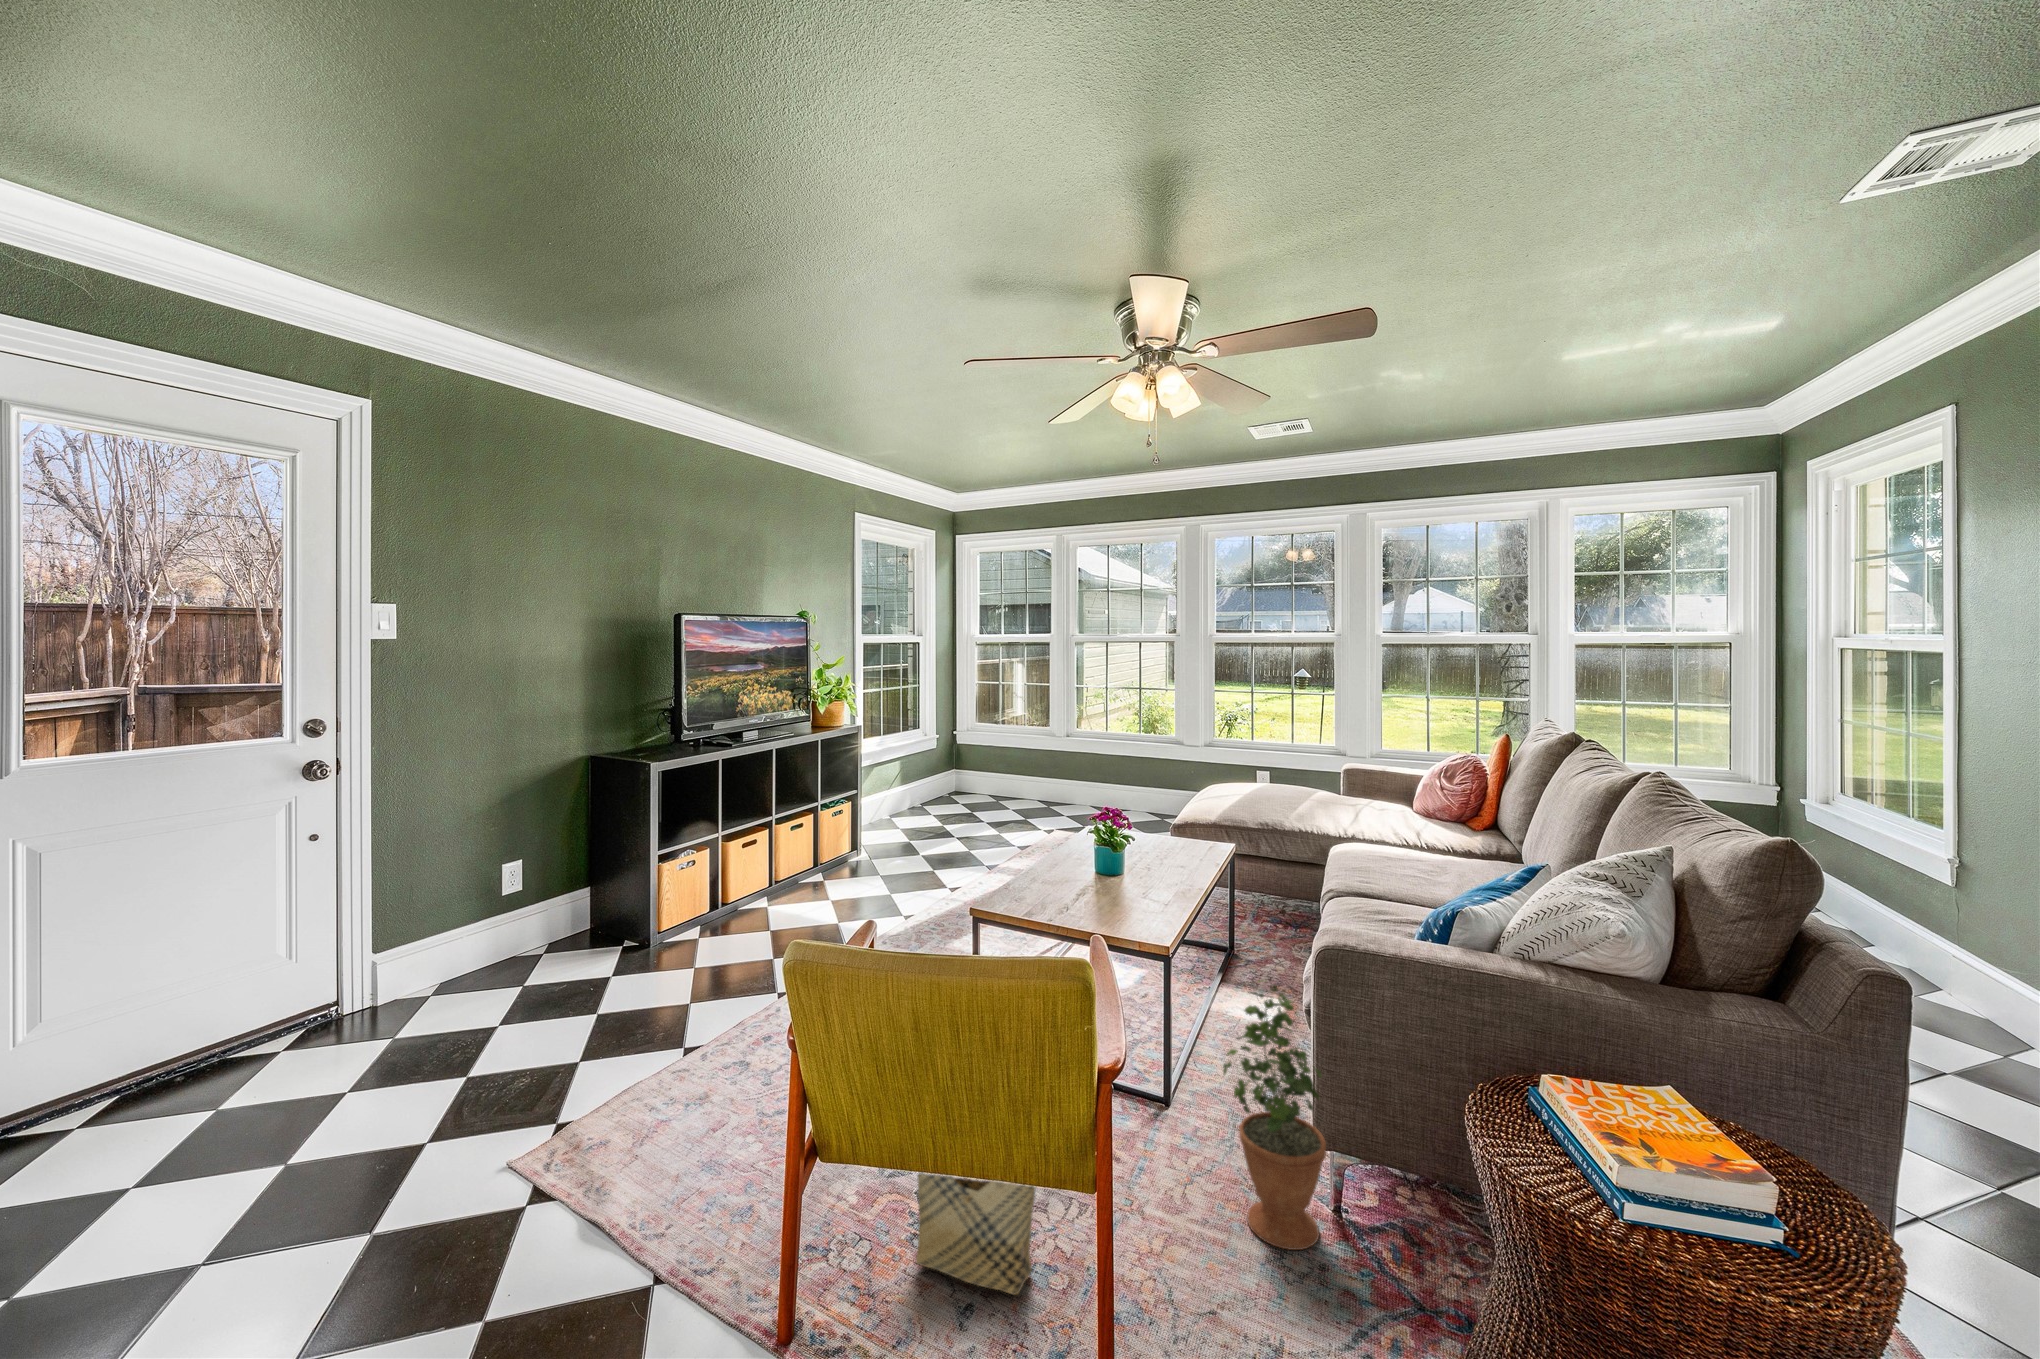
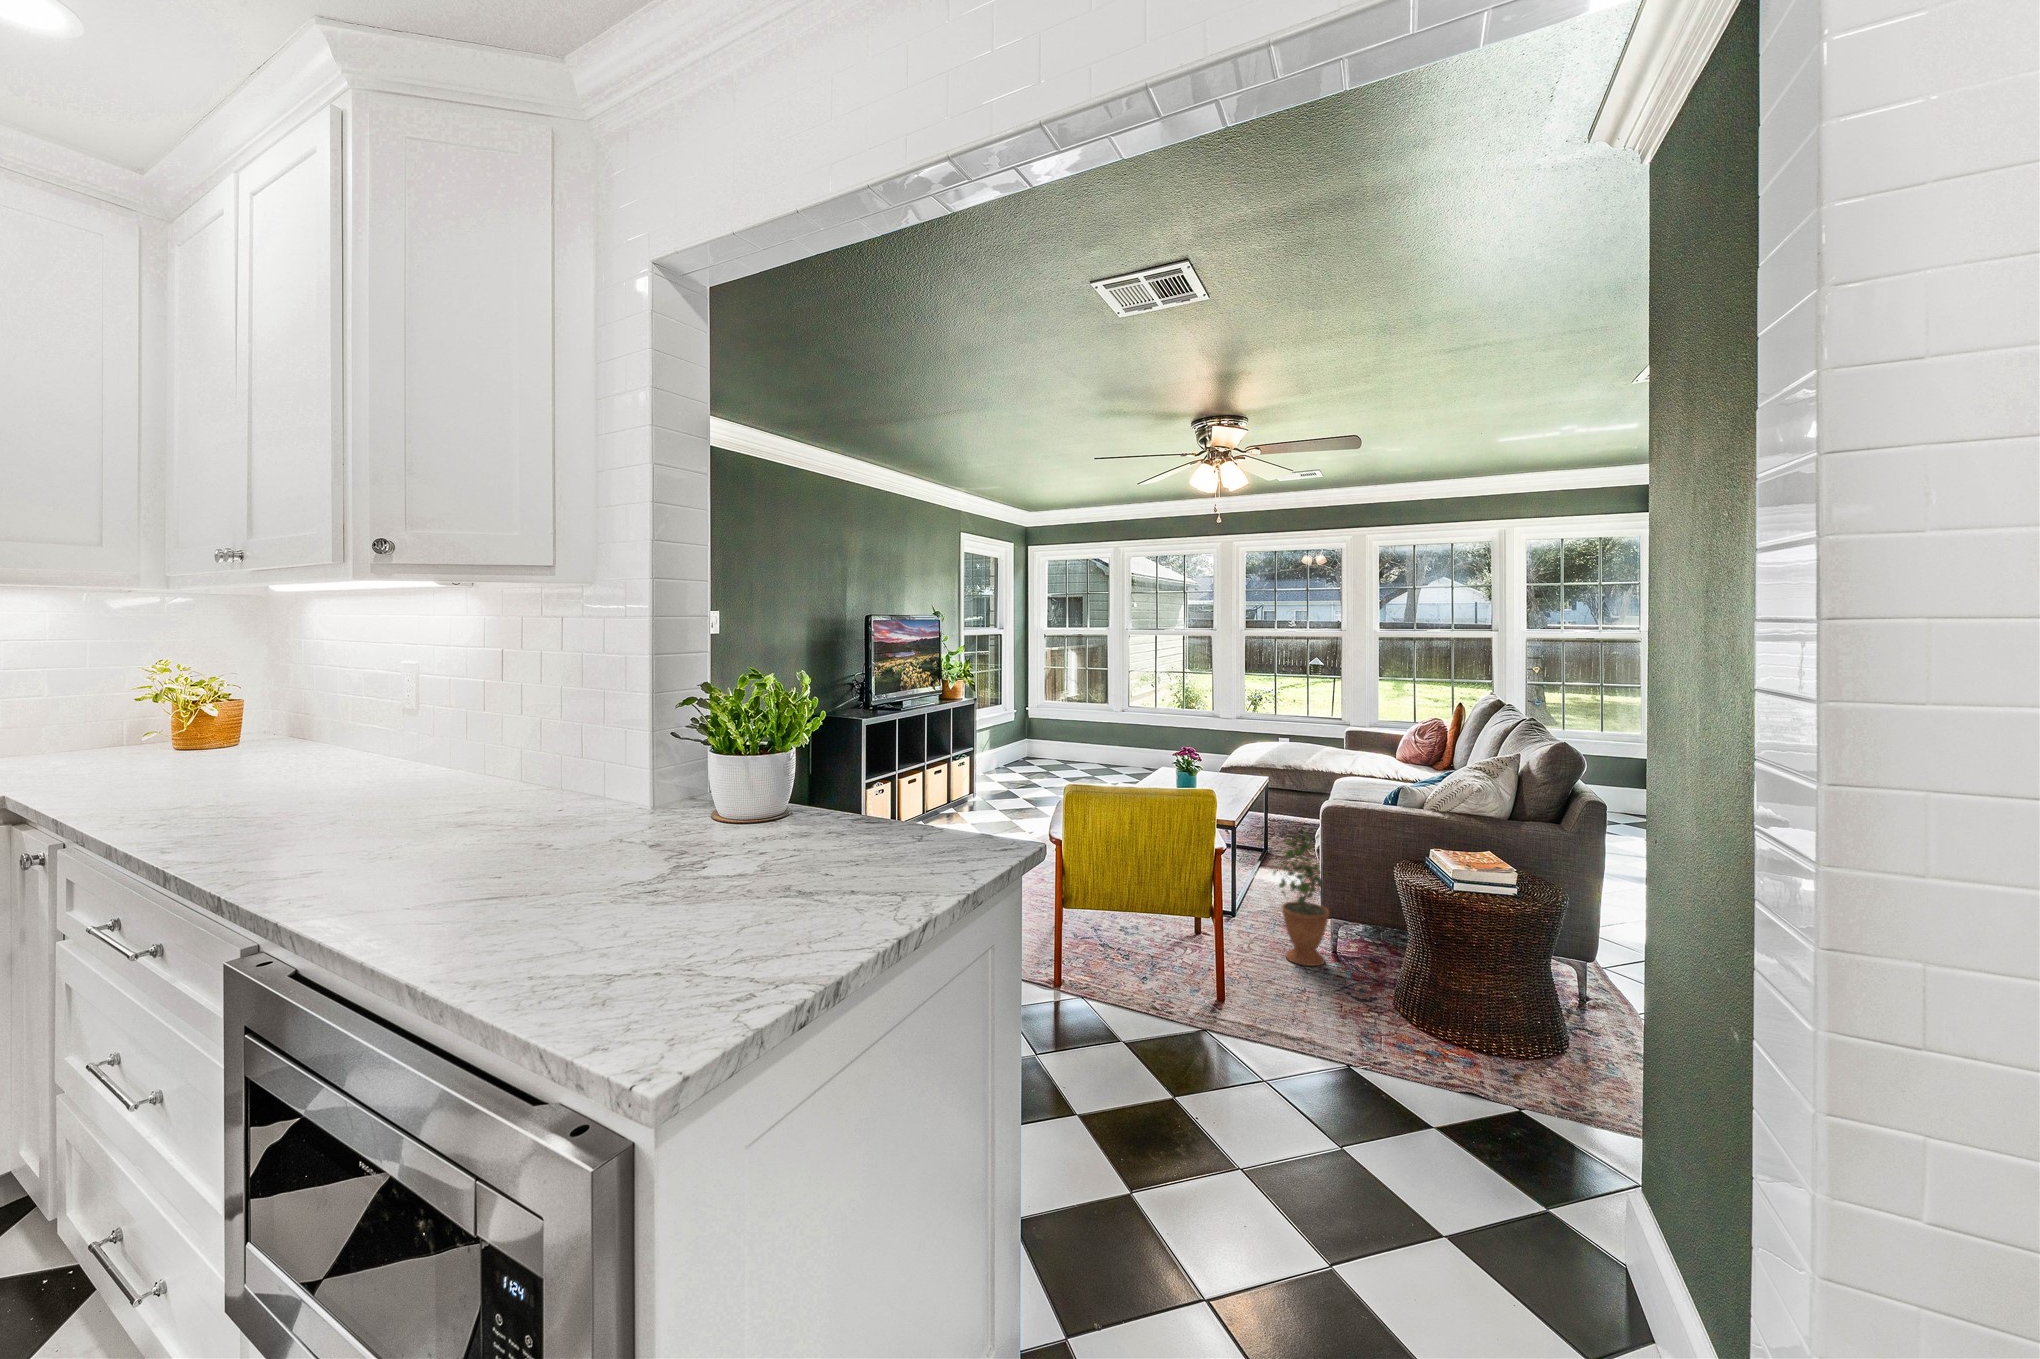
woven basket: present [916,1174,1035,1295] -> none [1107,875,1177,977]

